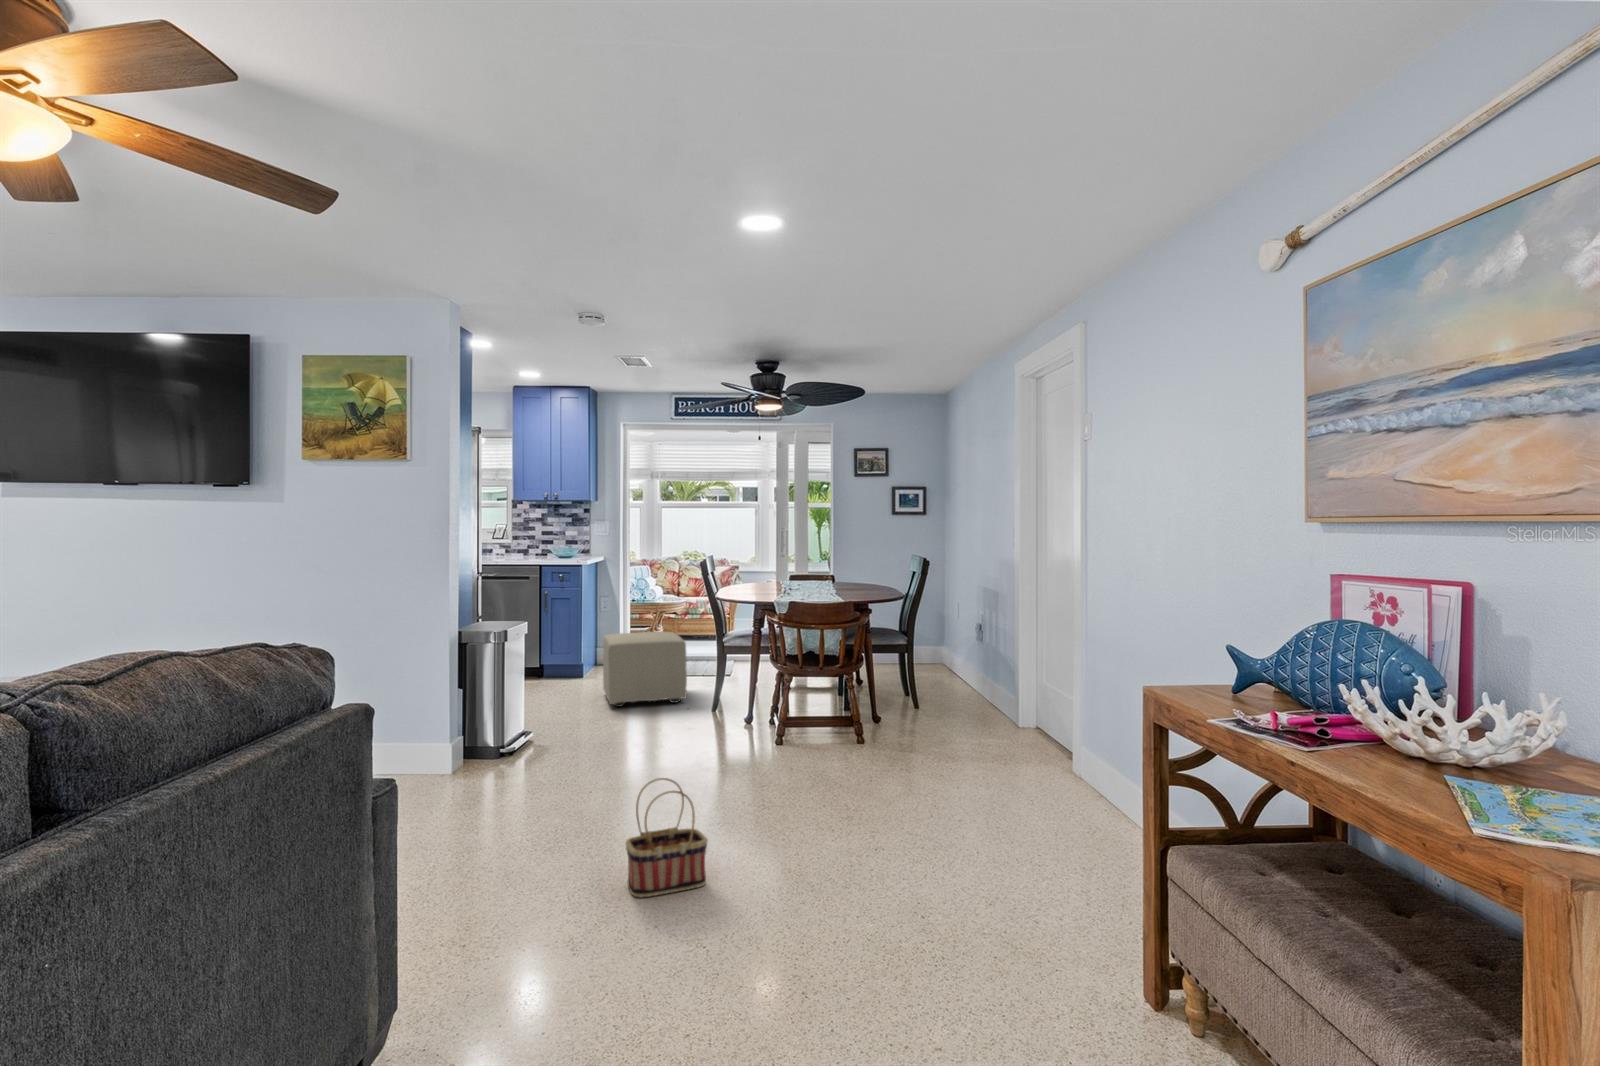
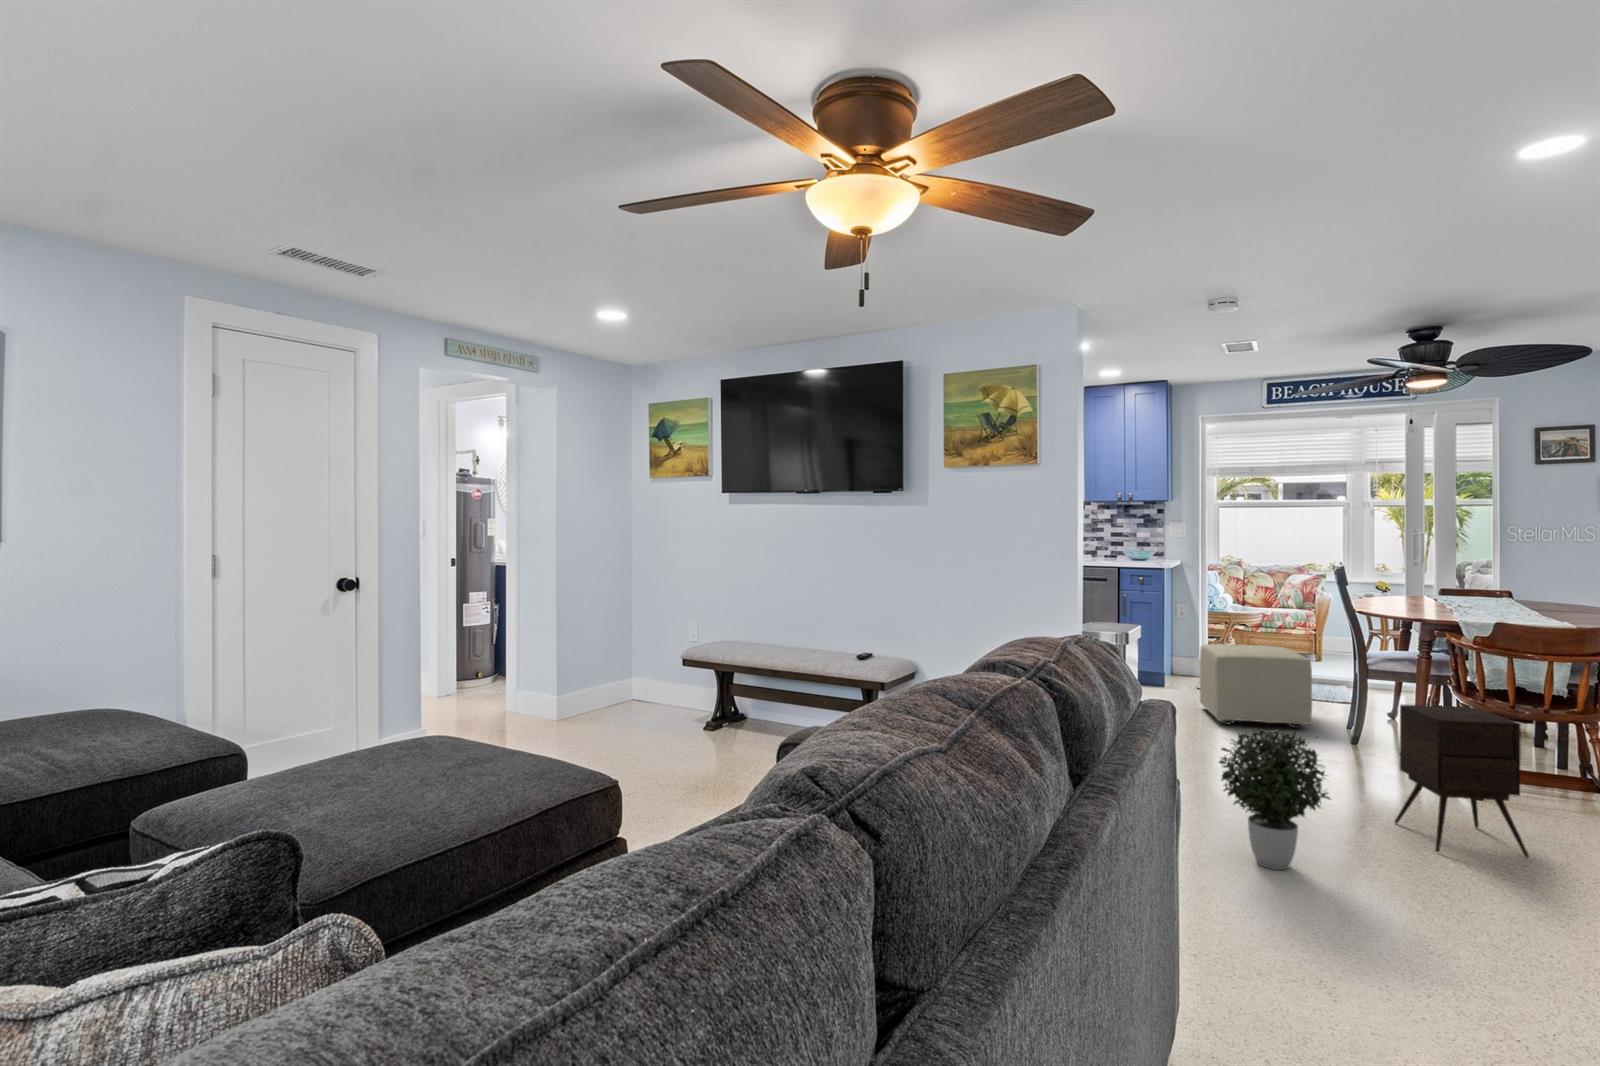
side table: none [706,669,785,790] -> present [1395,705,1529,858]
potted plant: none [543,705,632,831] -> present [1219,729,1330,870]
basket: present [626,778,707,898] -> none [1369,833,1494,981]

